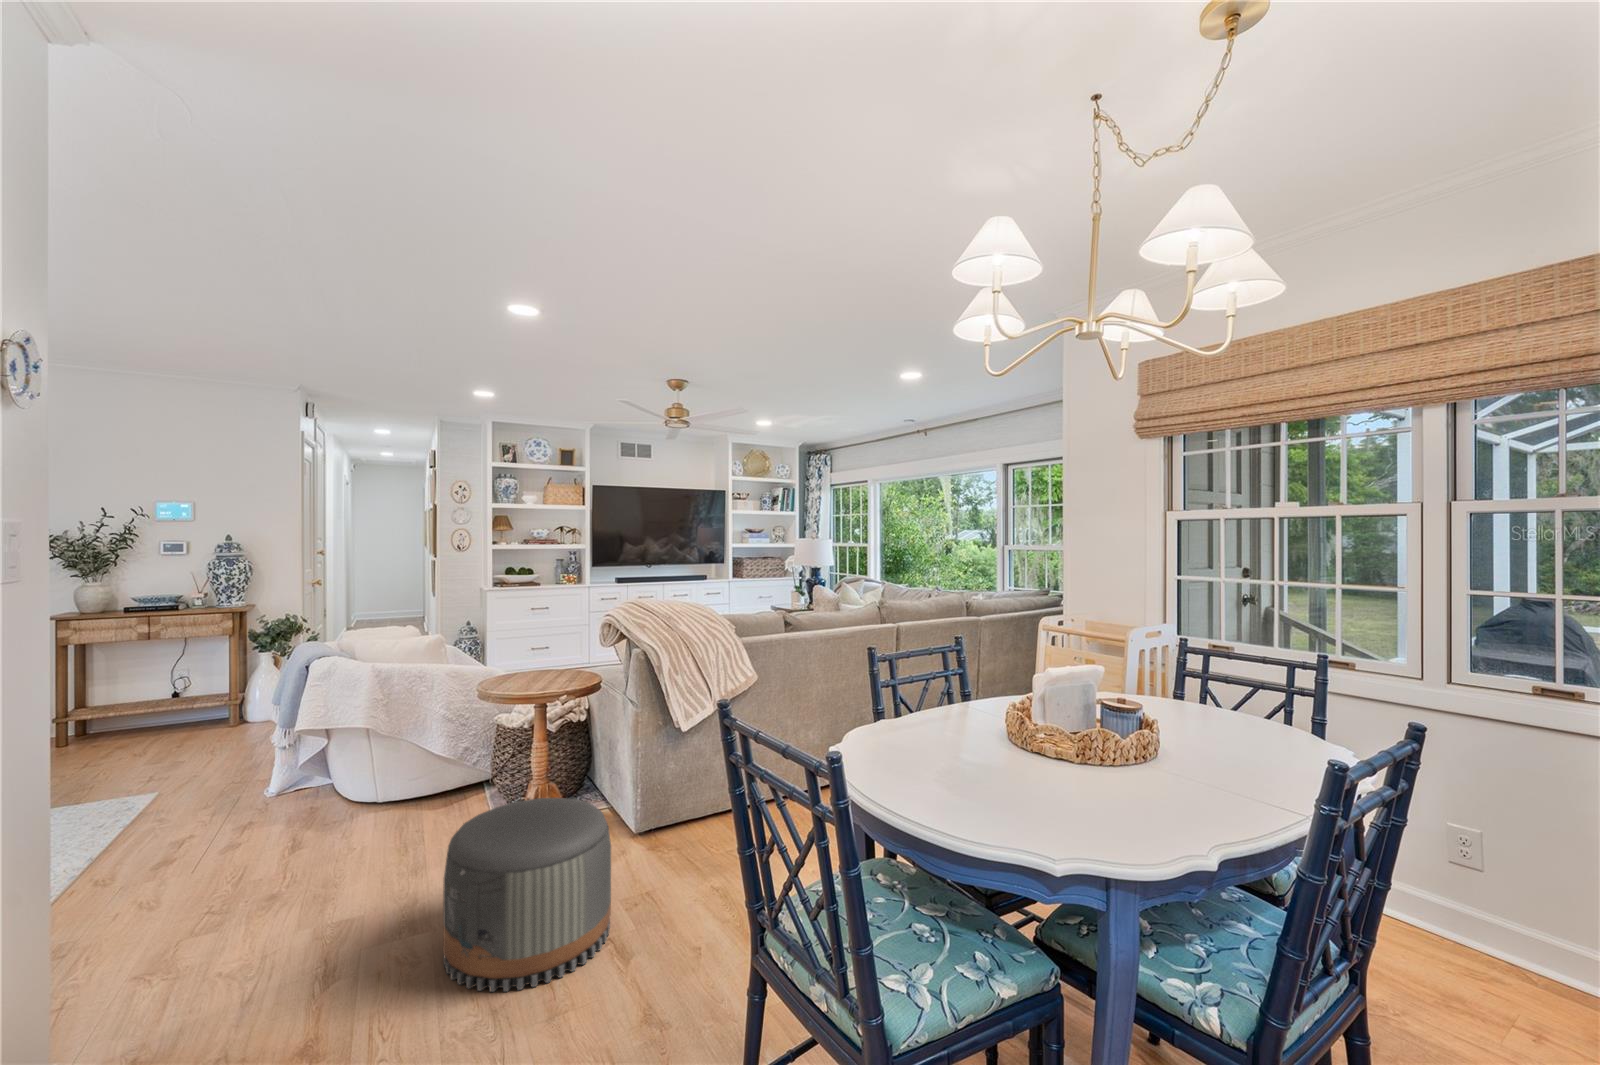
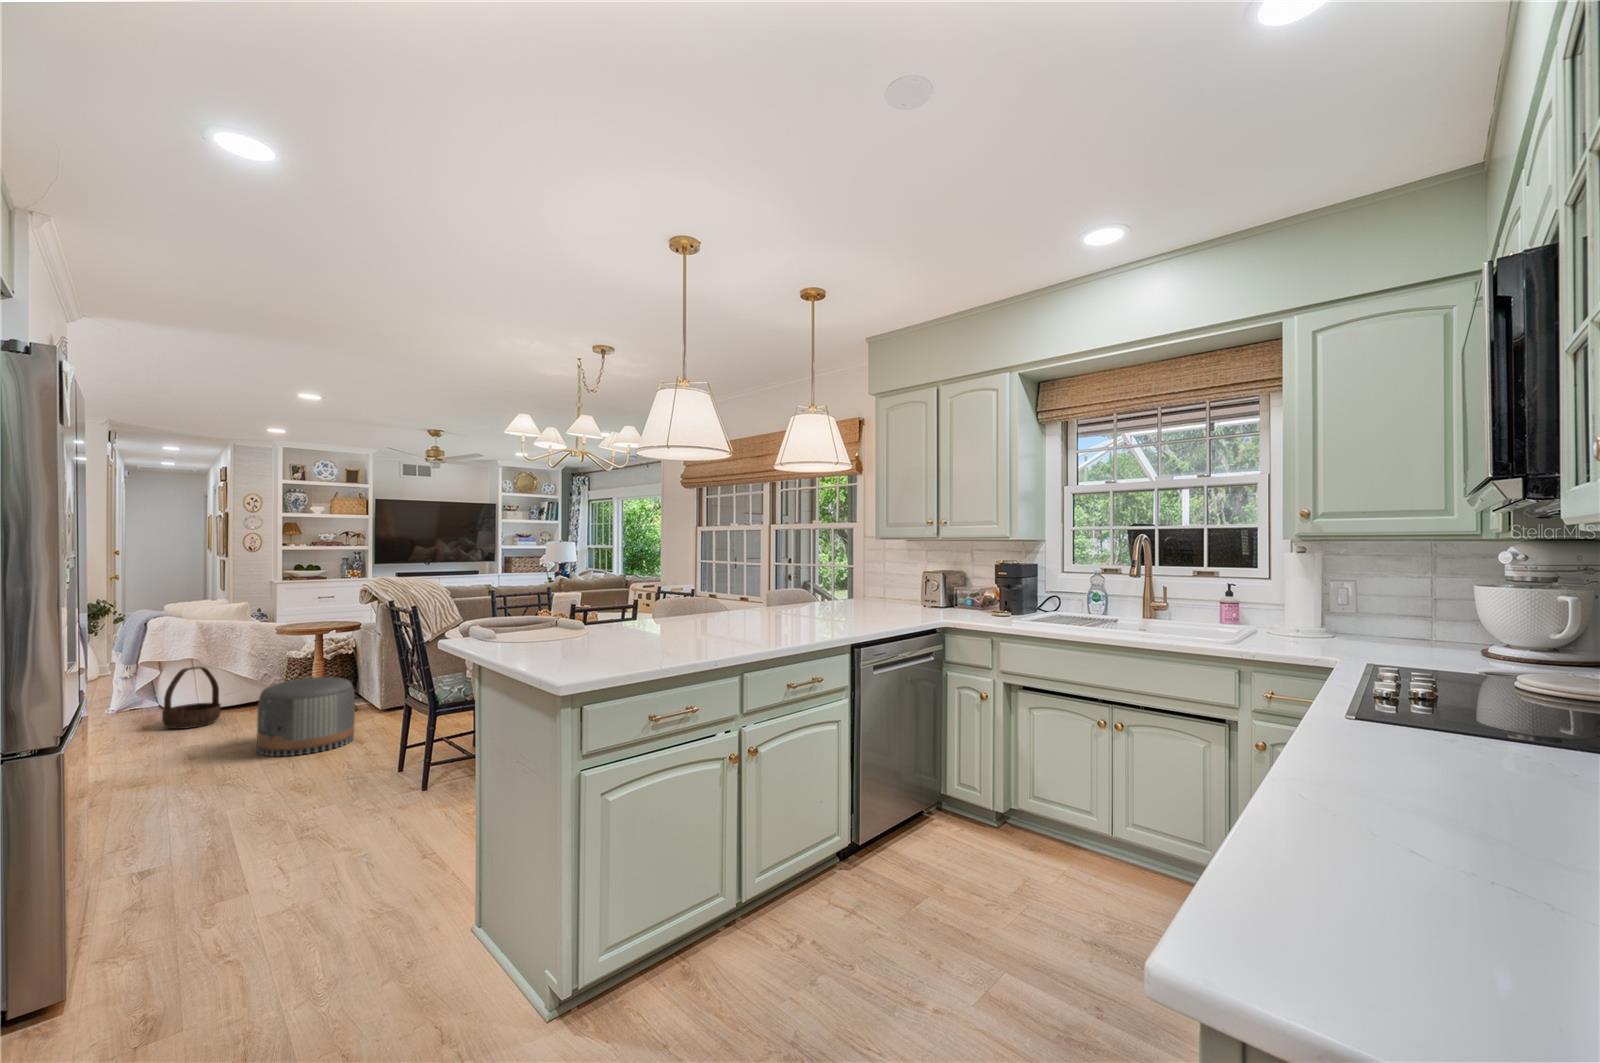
basket: none [316,745,402,855] -> present [162,667,221,729]

